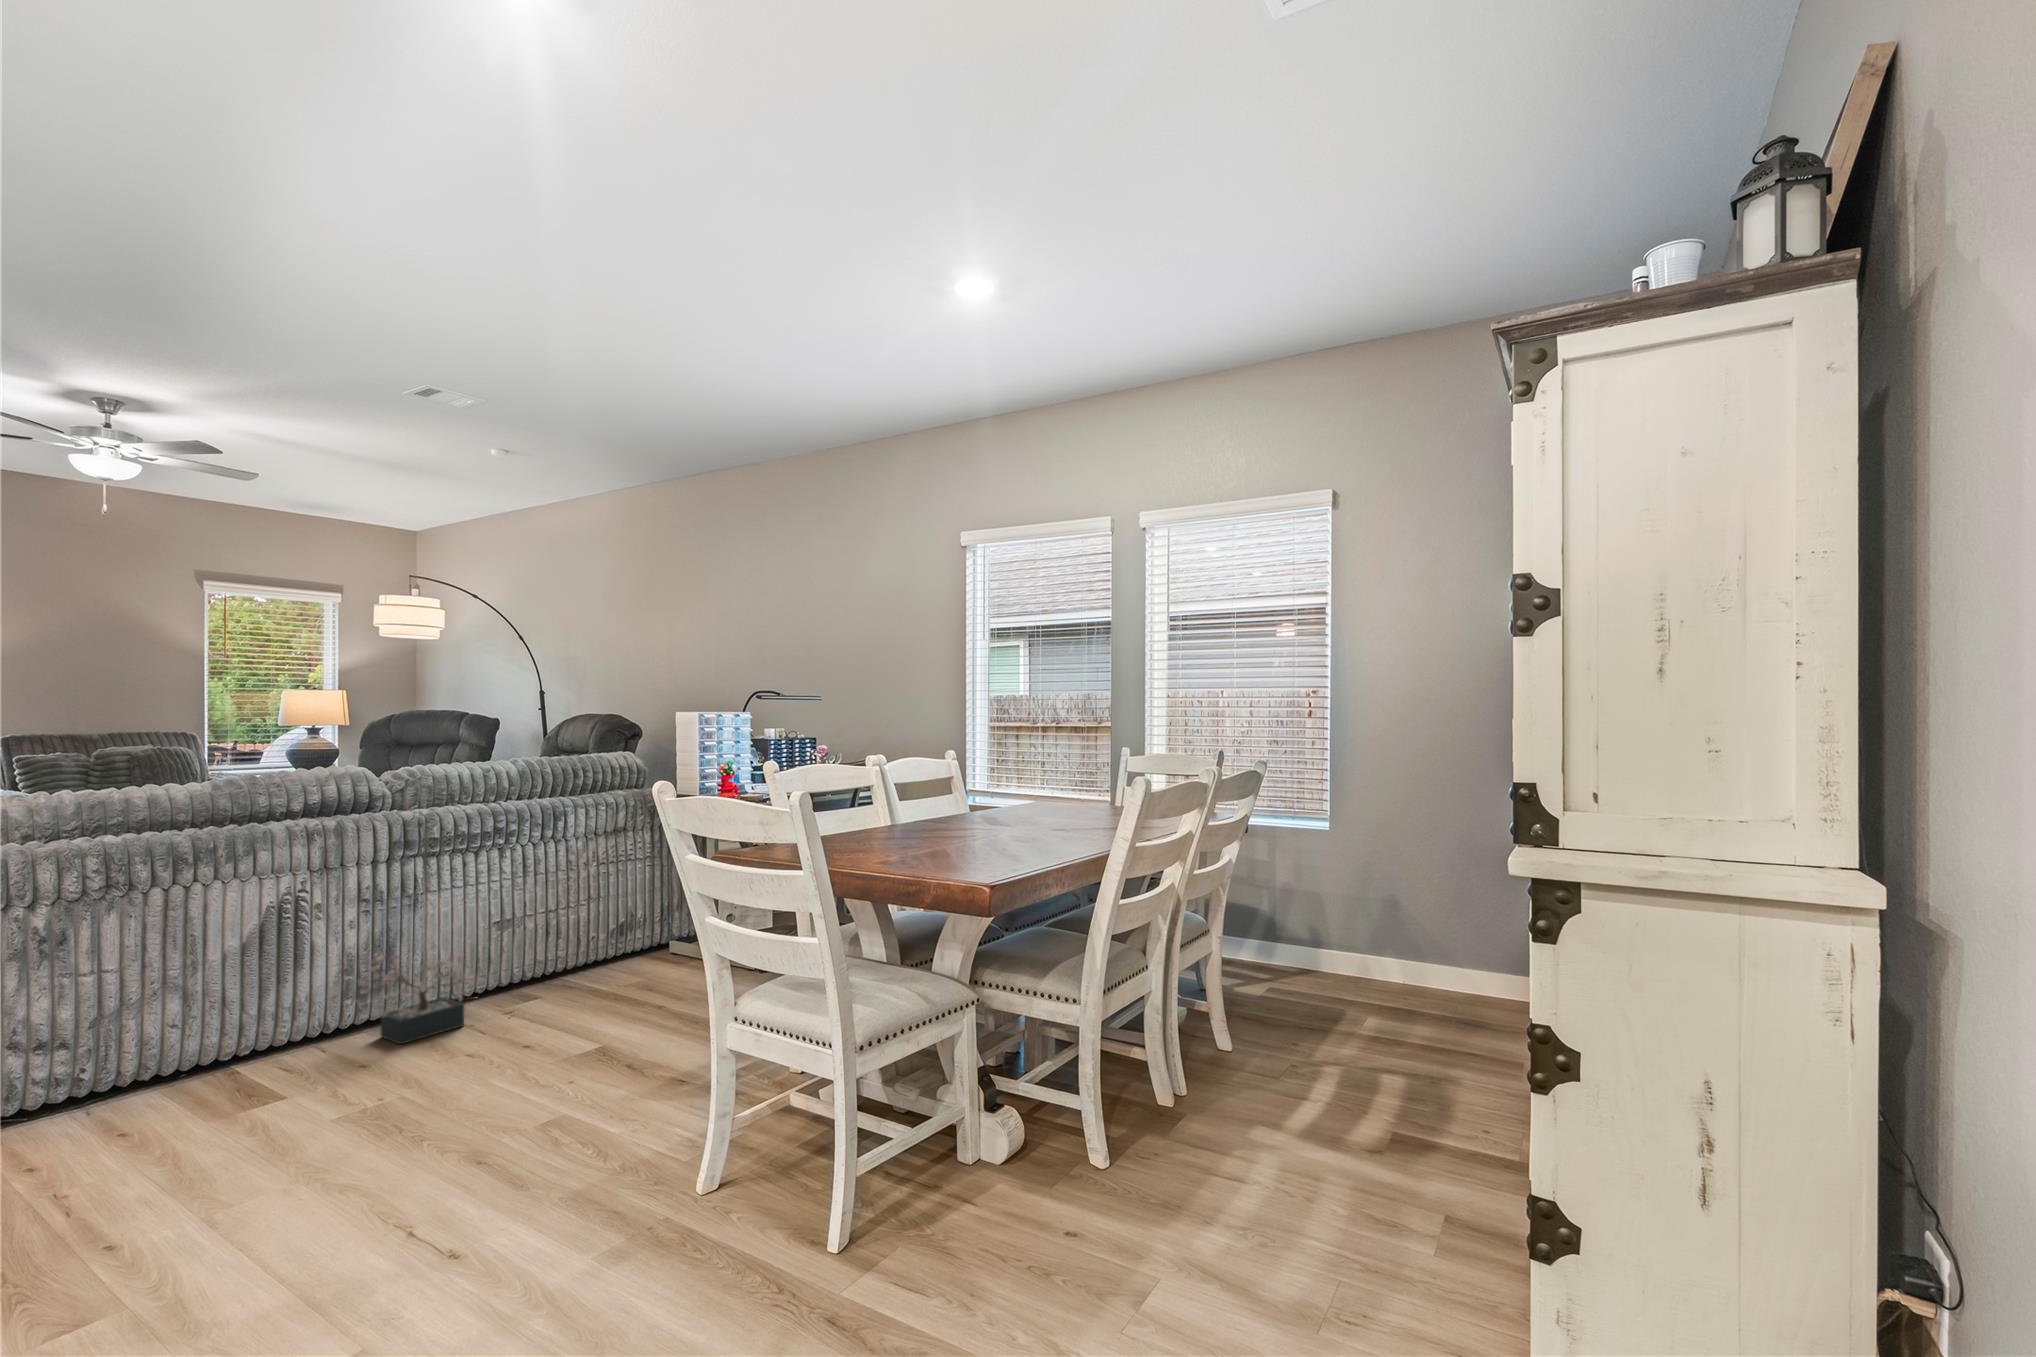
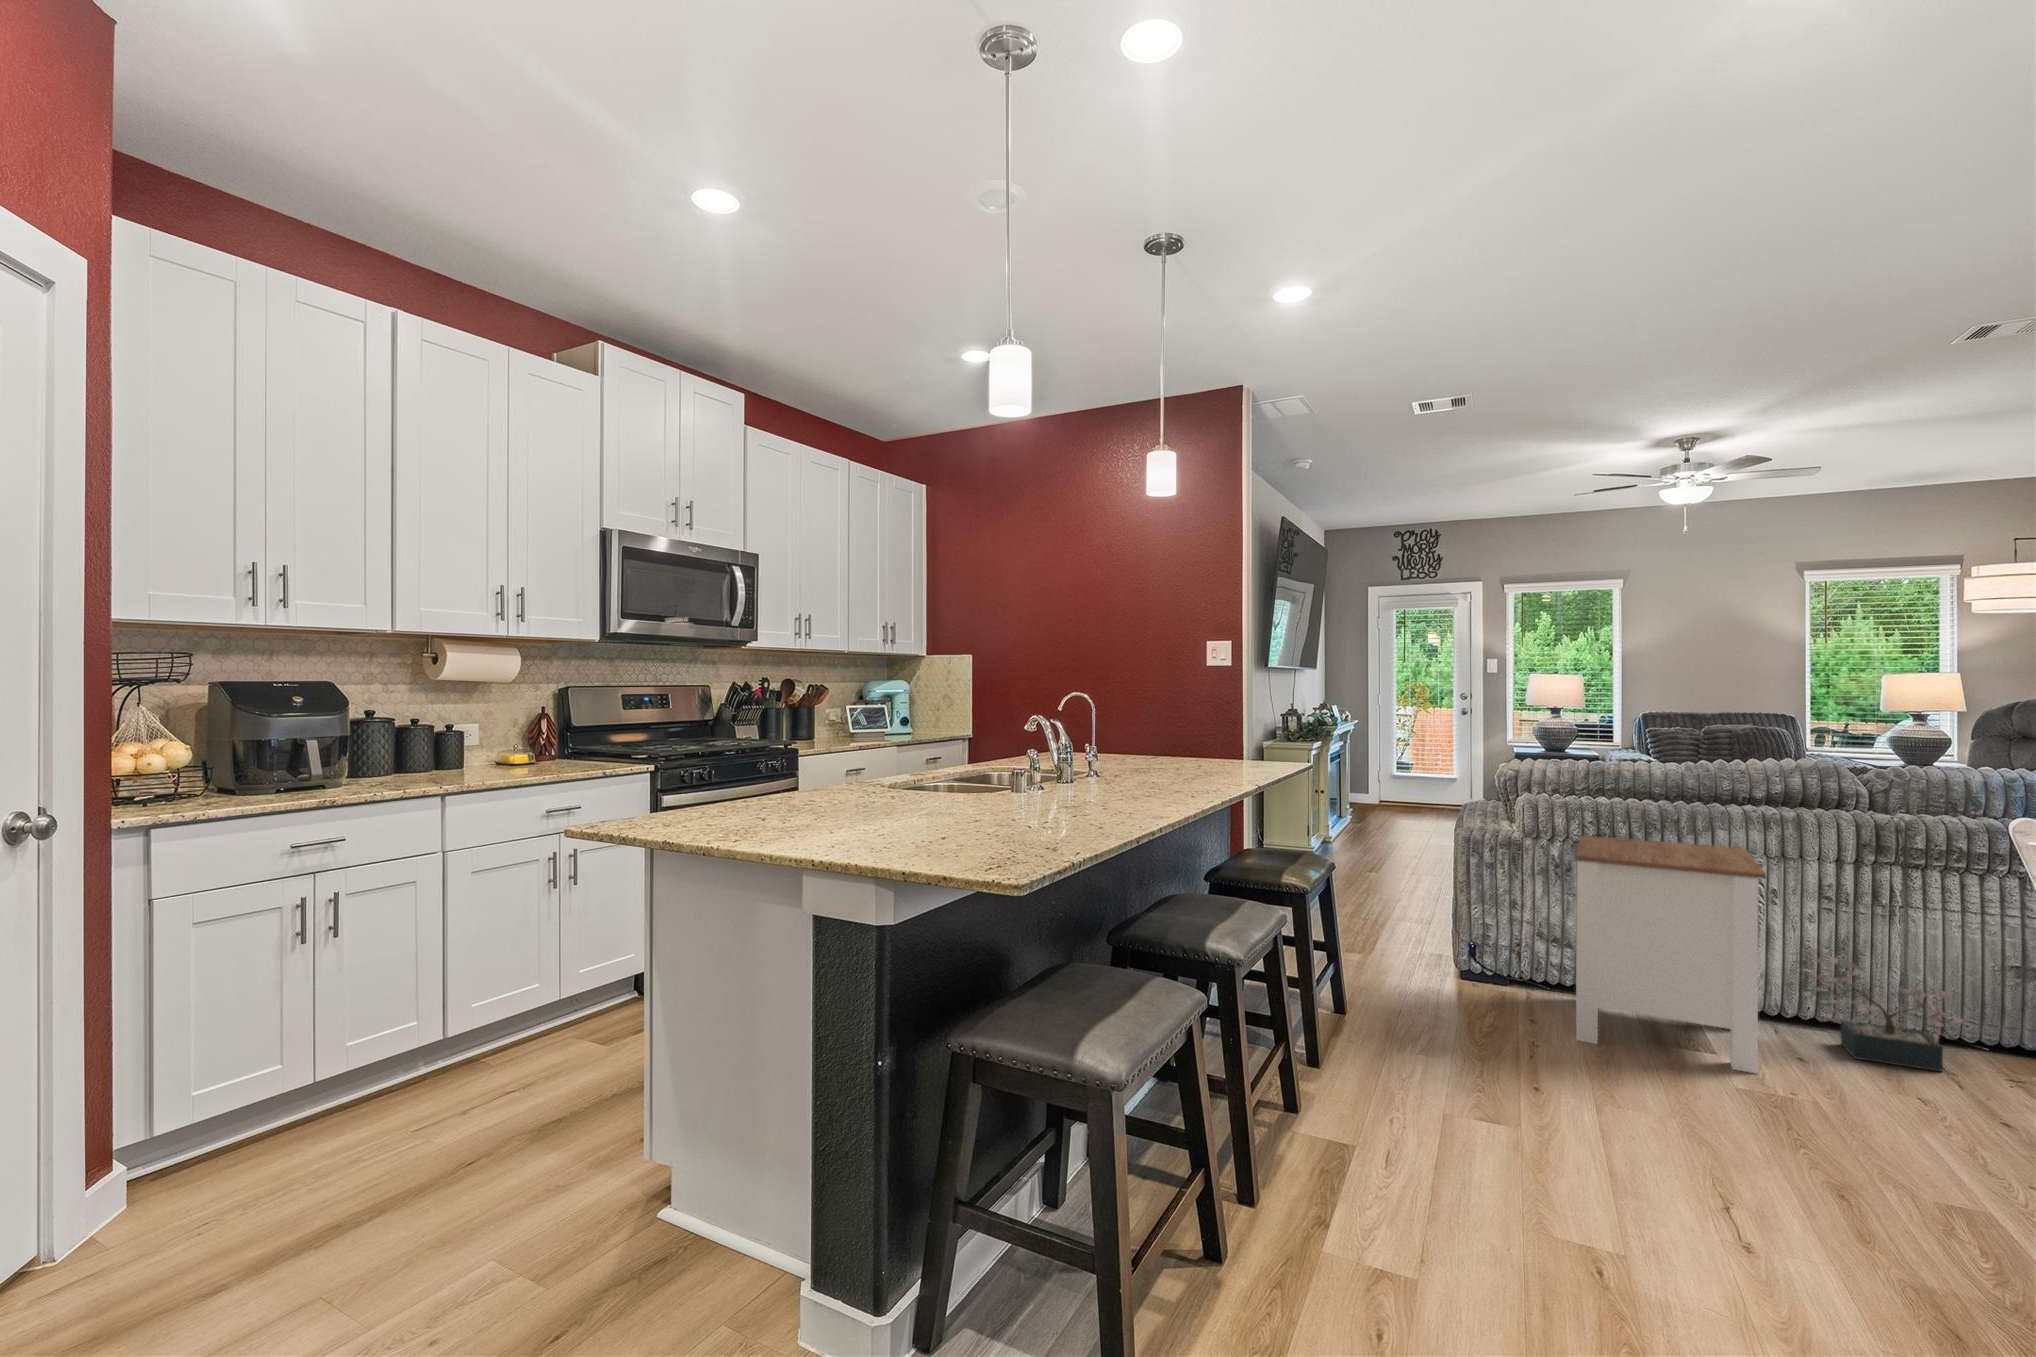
side table: none [77,867,351,1163] -> present [1576,836,1766,1074]

